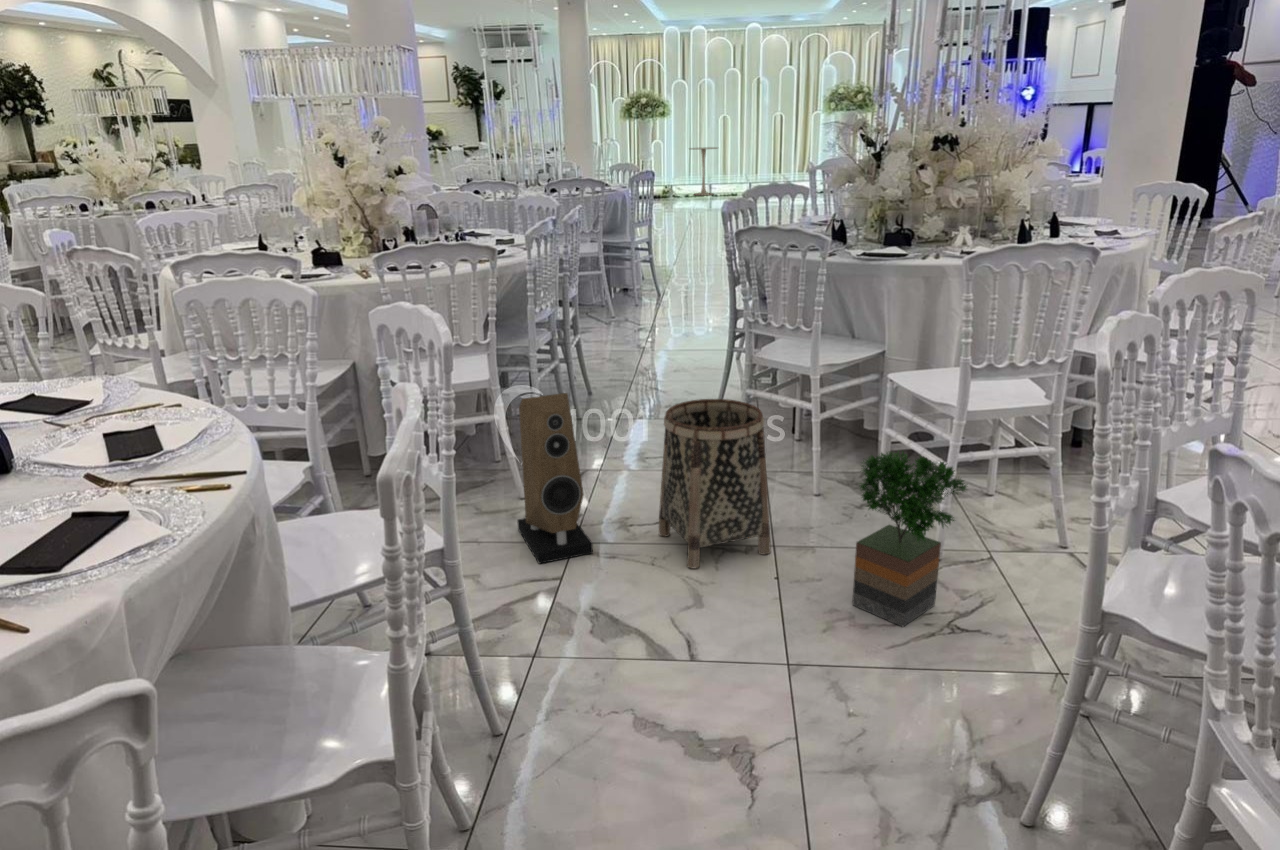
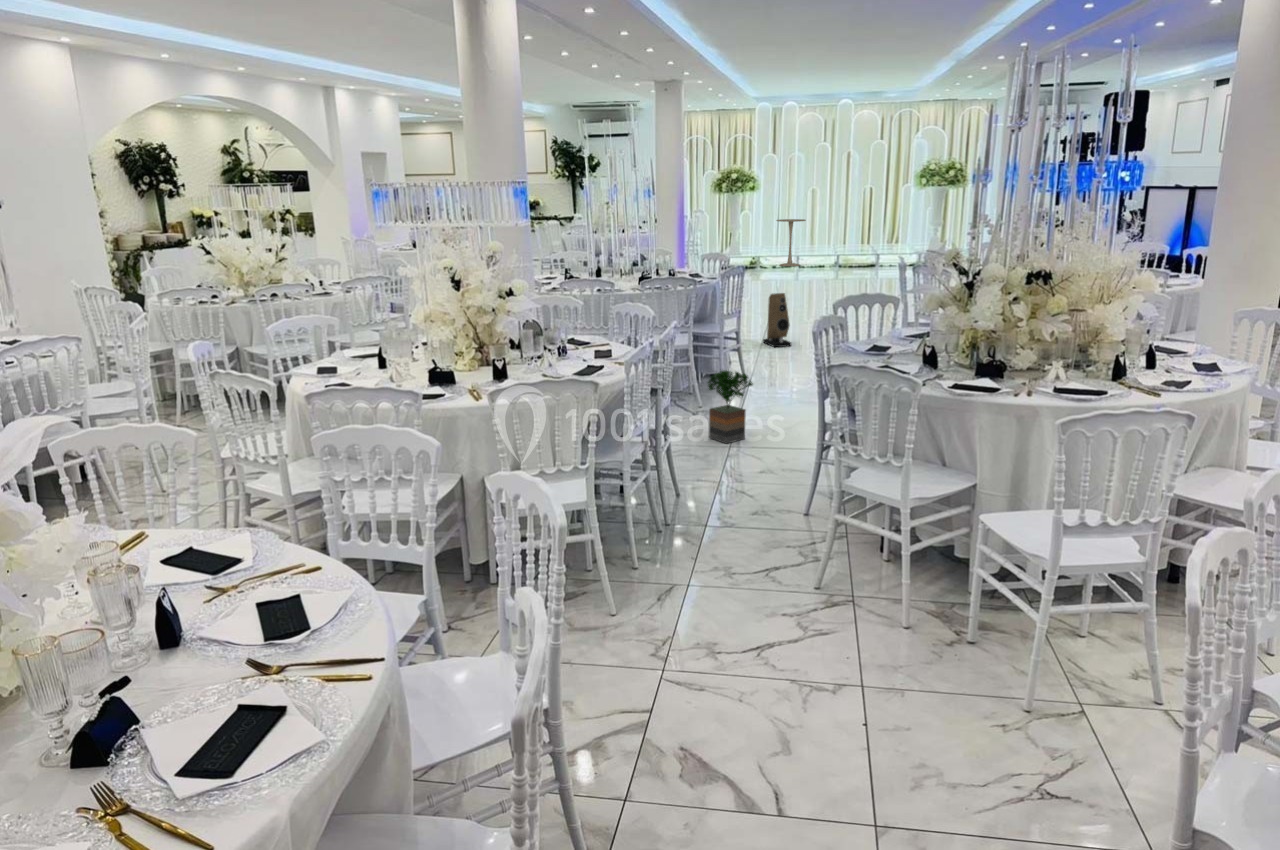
speaker: present [517,393,593,564] -> present [763,293,791,347]
basket: present [659,399,771,568] -> none [747,539,858,708]
potted tree: present [852,452,966,627] -> present [708,370,753,443]

